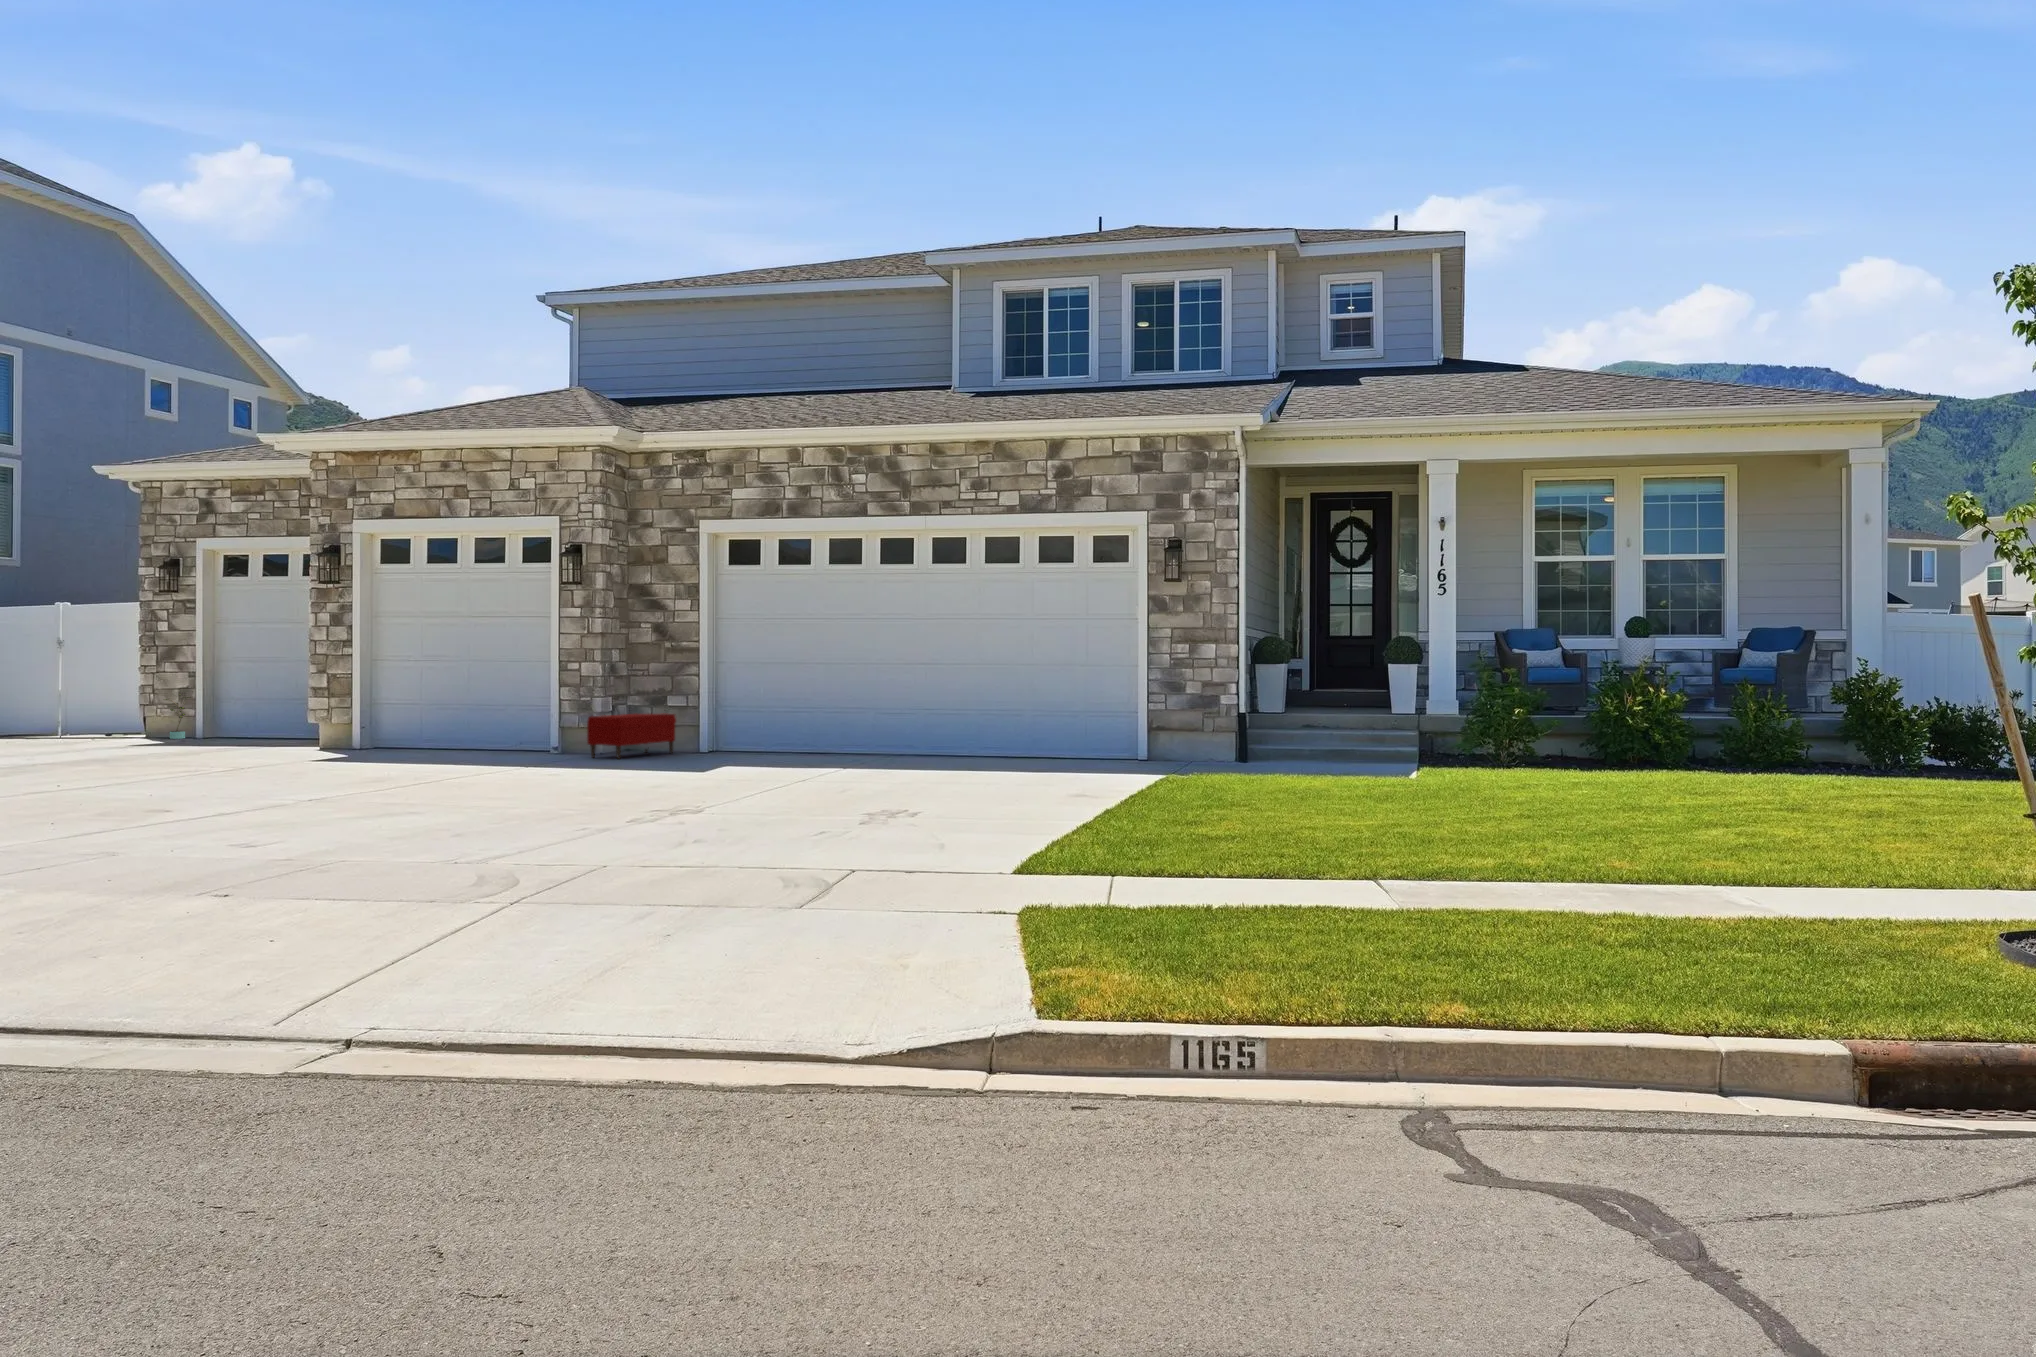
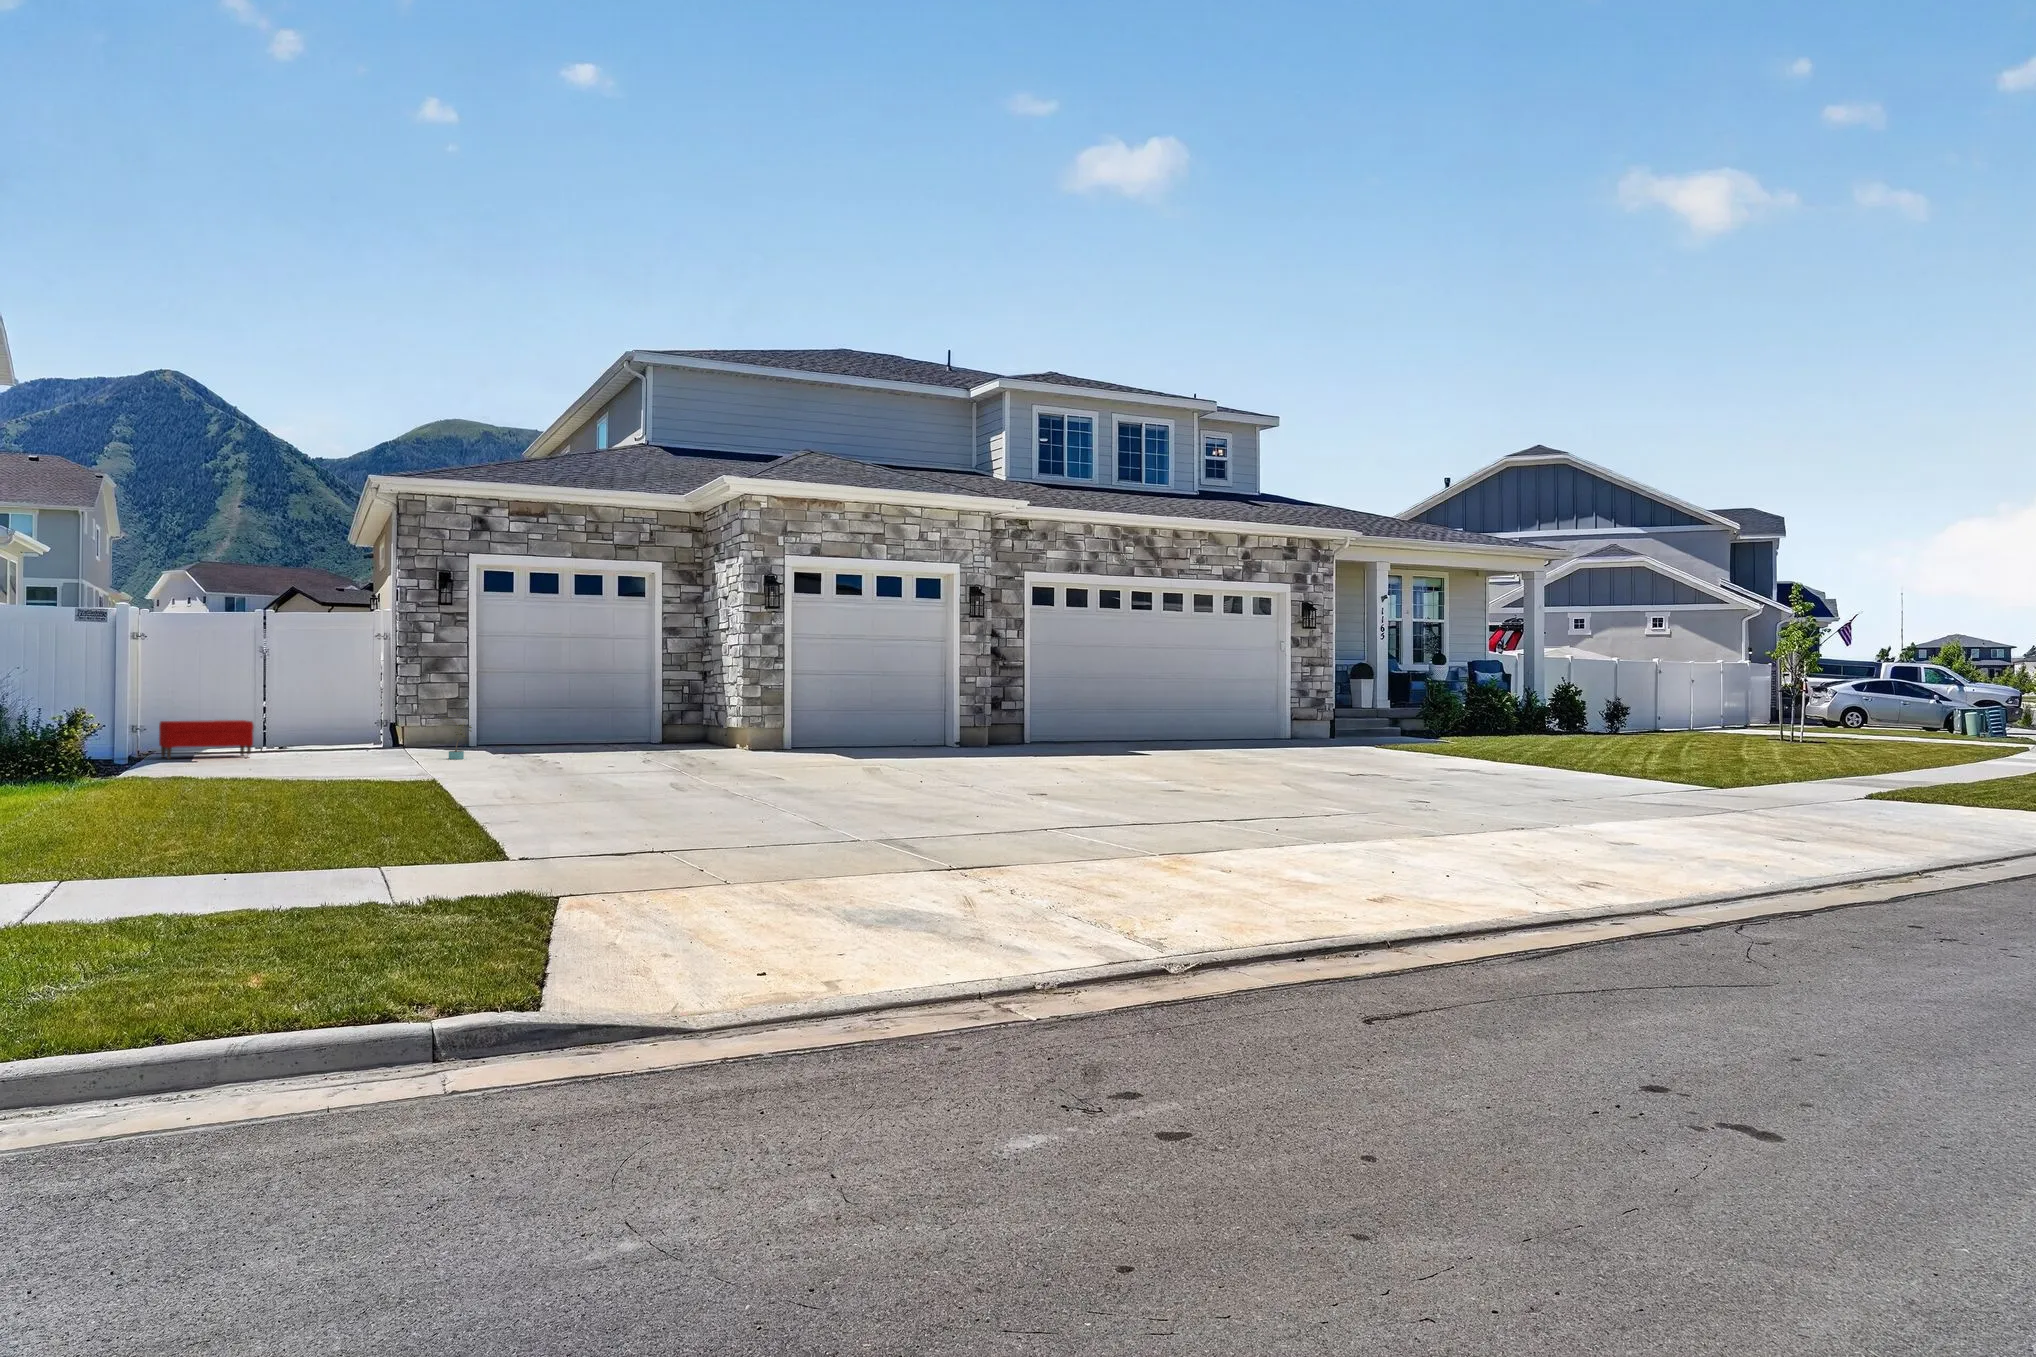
bench: present [587,714,676,759] -> present [159,720,254,759]

